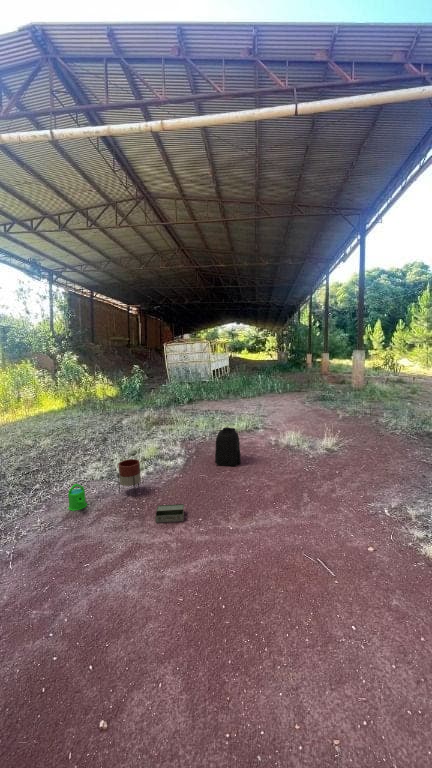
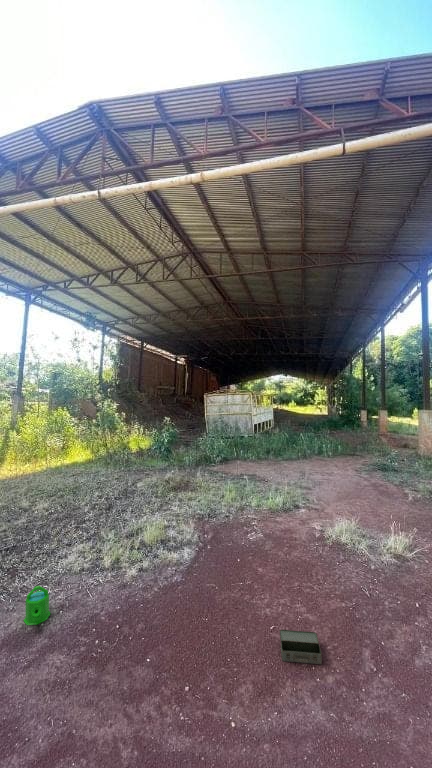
backpack: present [215,427,241,466] -> none [231,514,265,570]
planter: present [118,459,141,496] -> none [97,553,125,610]
toolbox: present [155,504,184,523] -> present [280,630,322,664]

